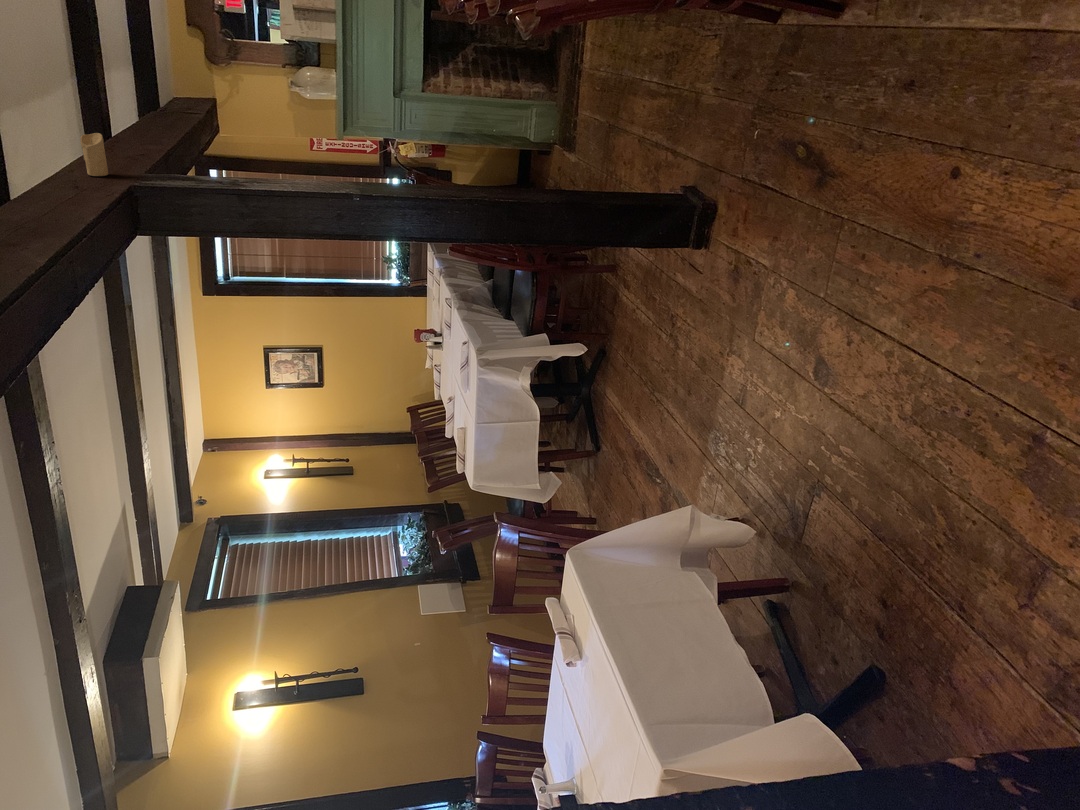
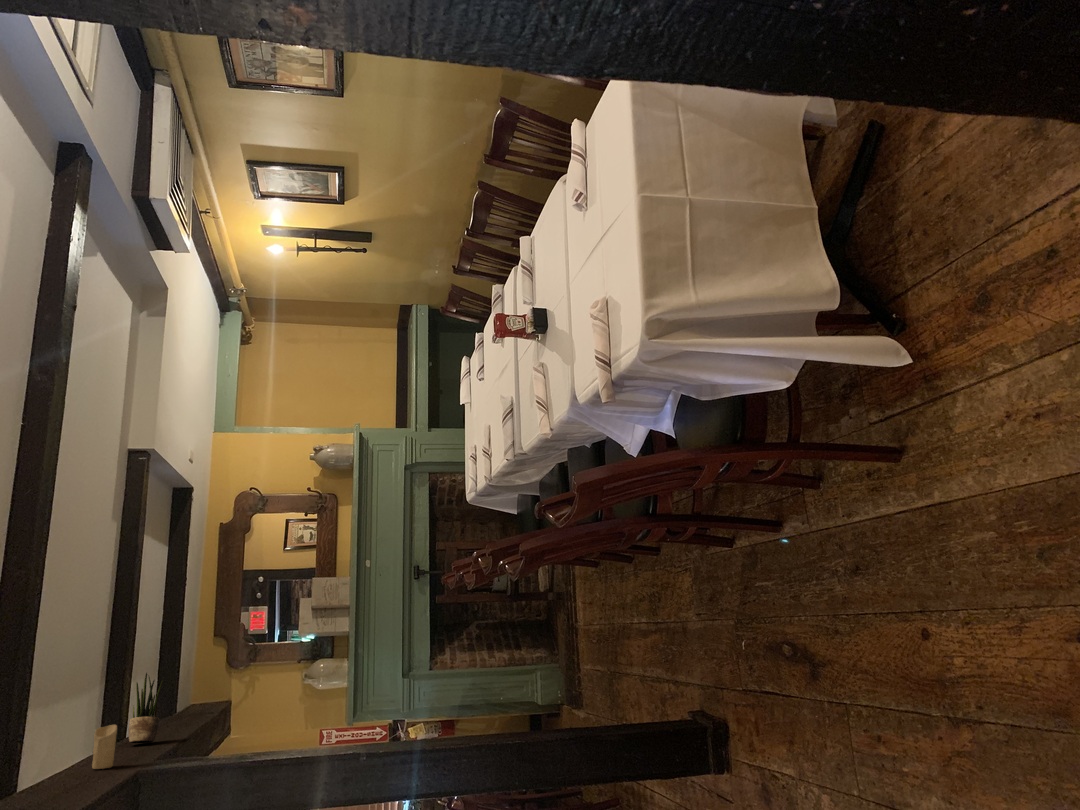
potted plant: none [111,72,145,146] -> present [129,673,164,743]

